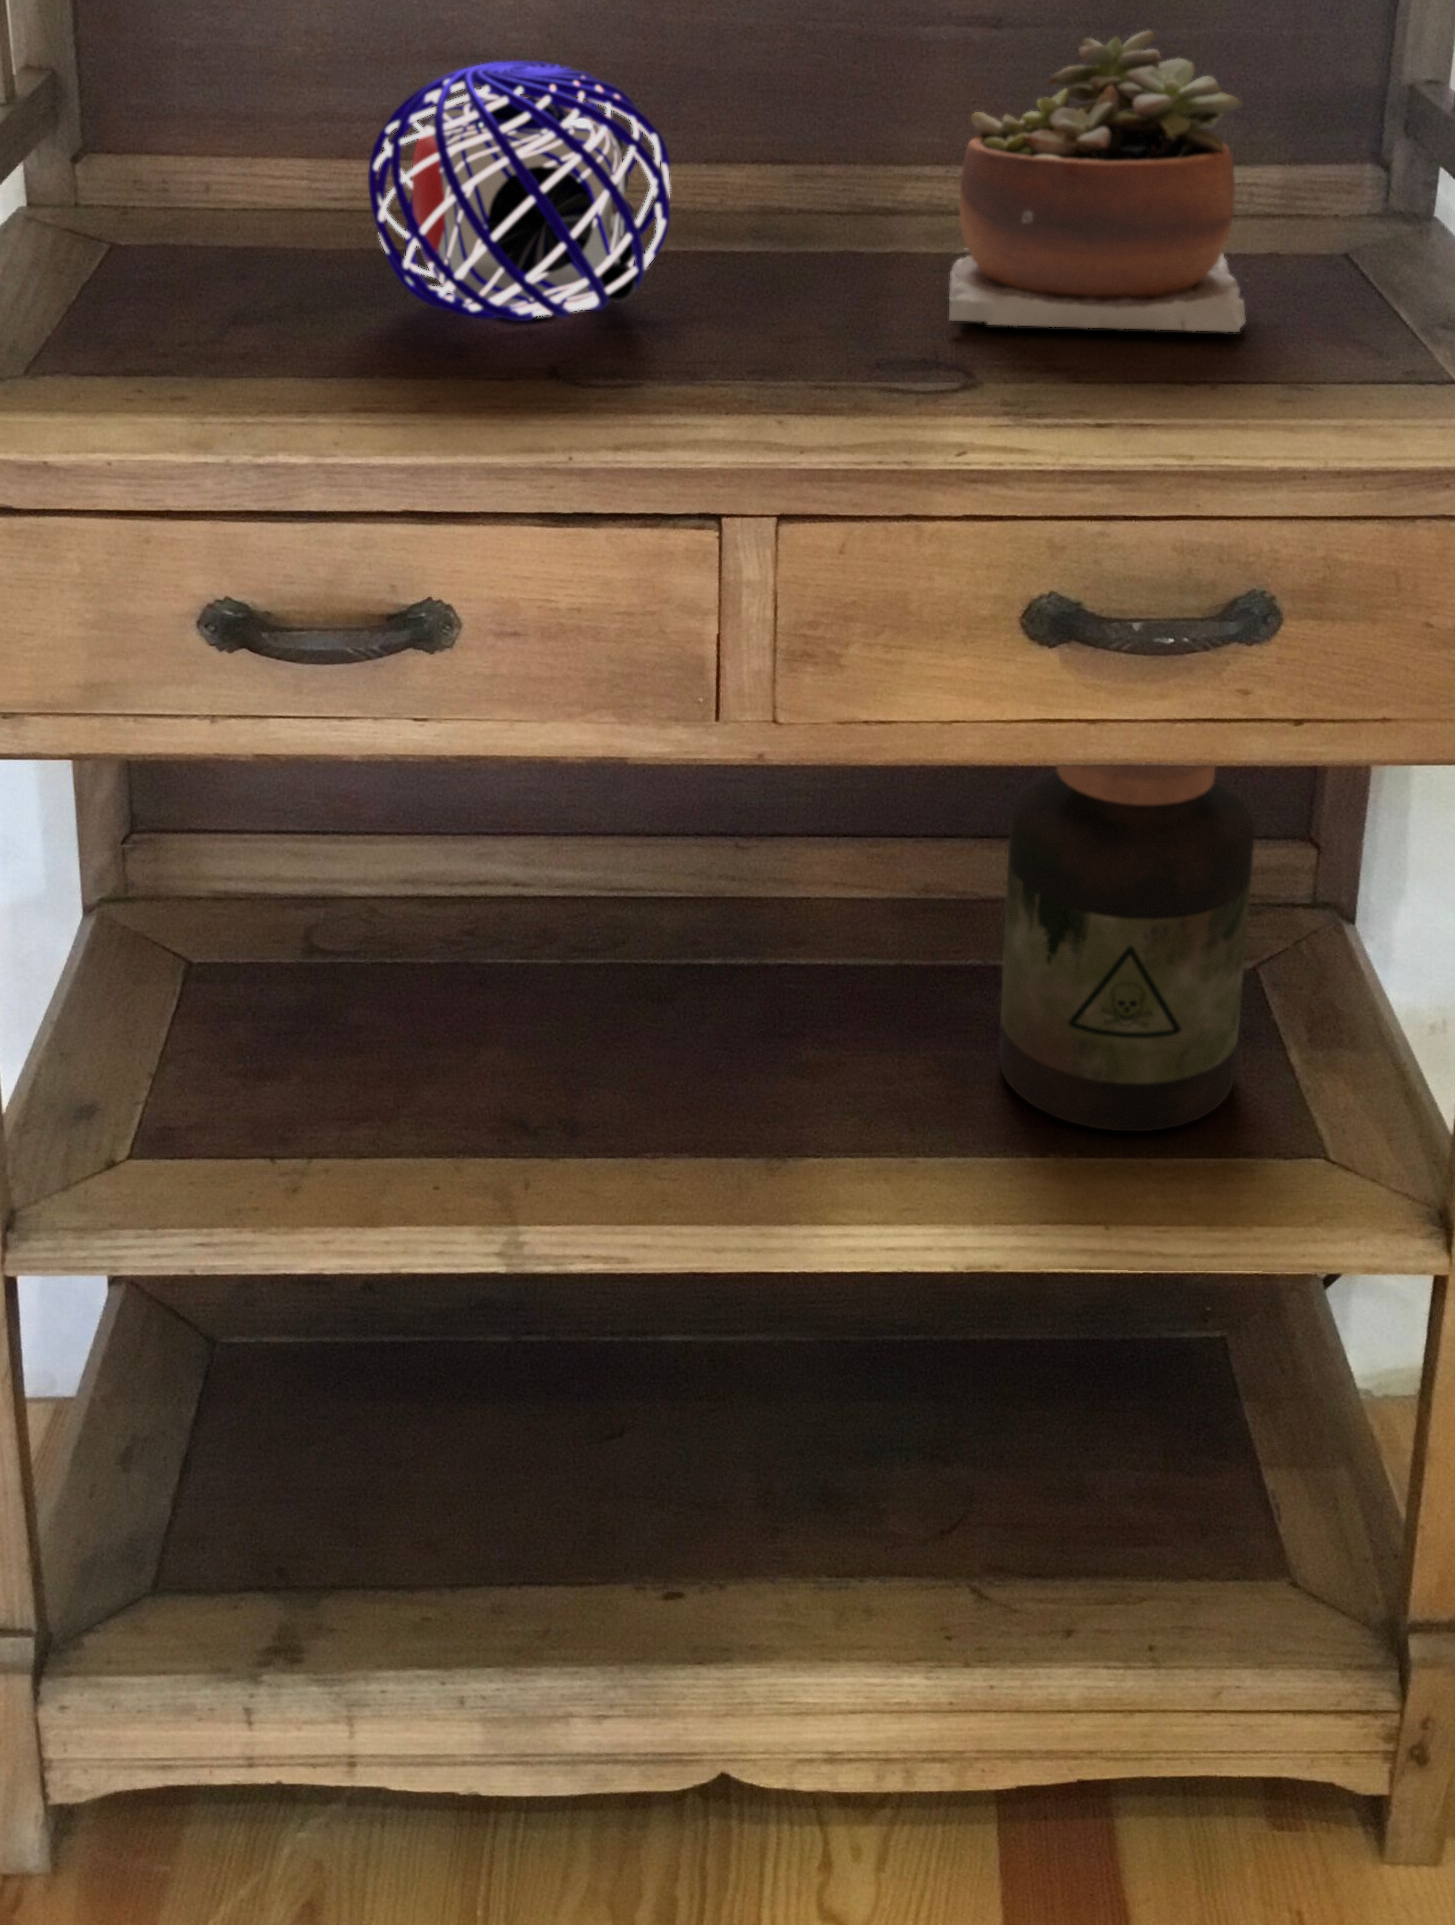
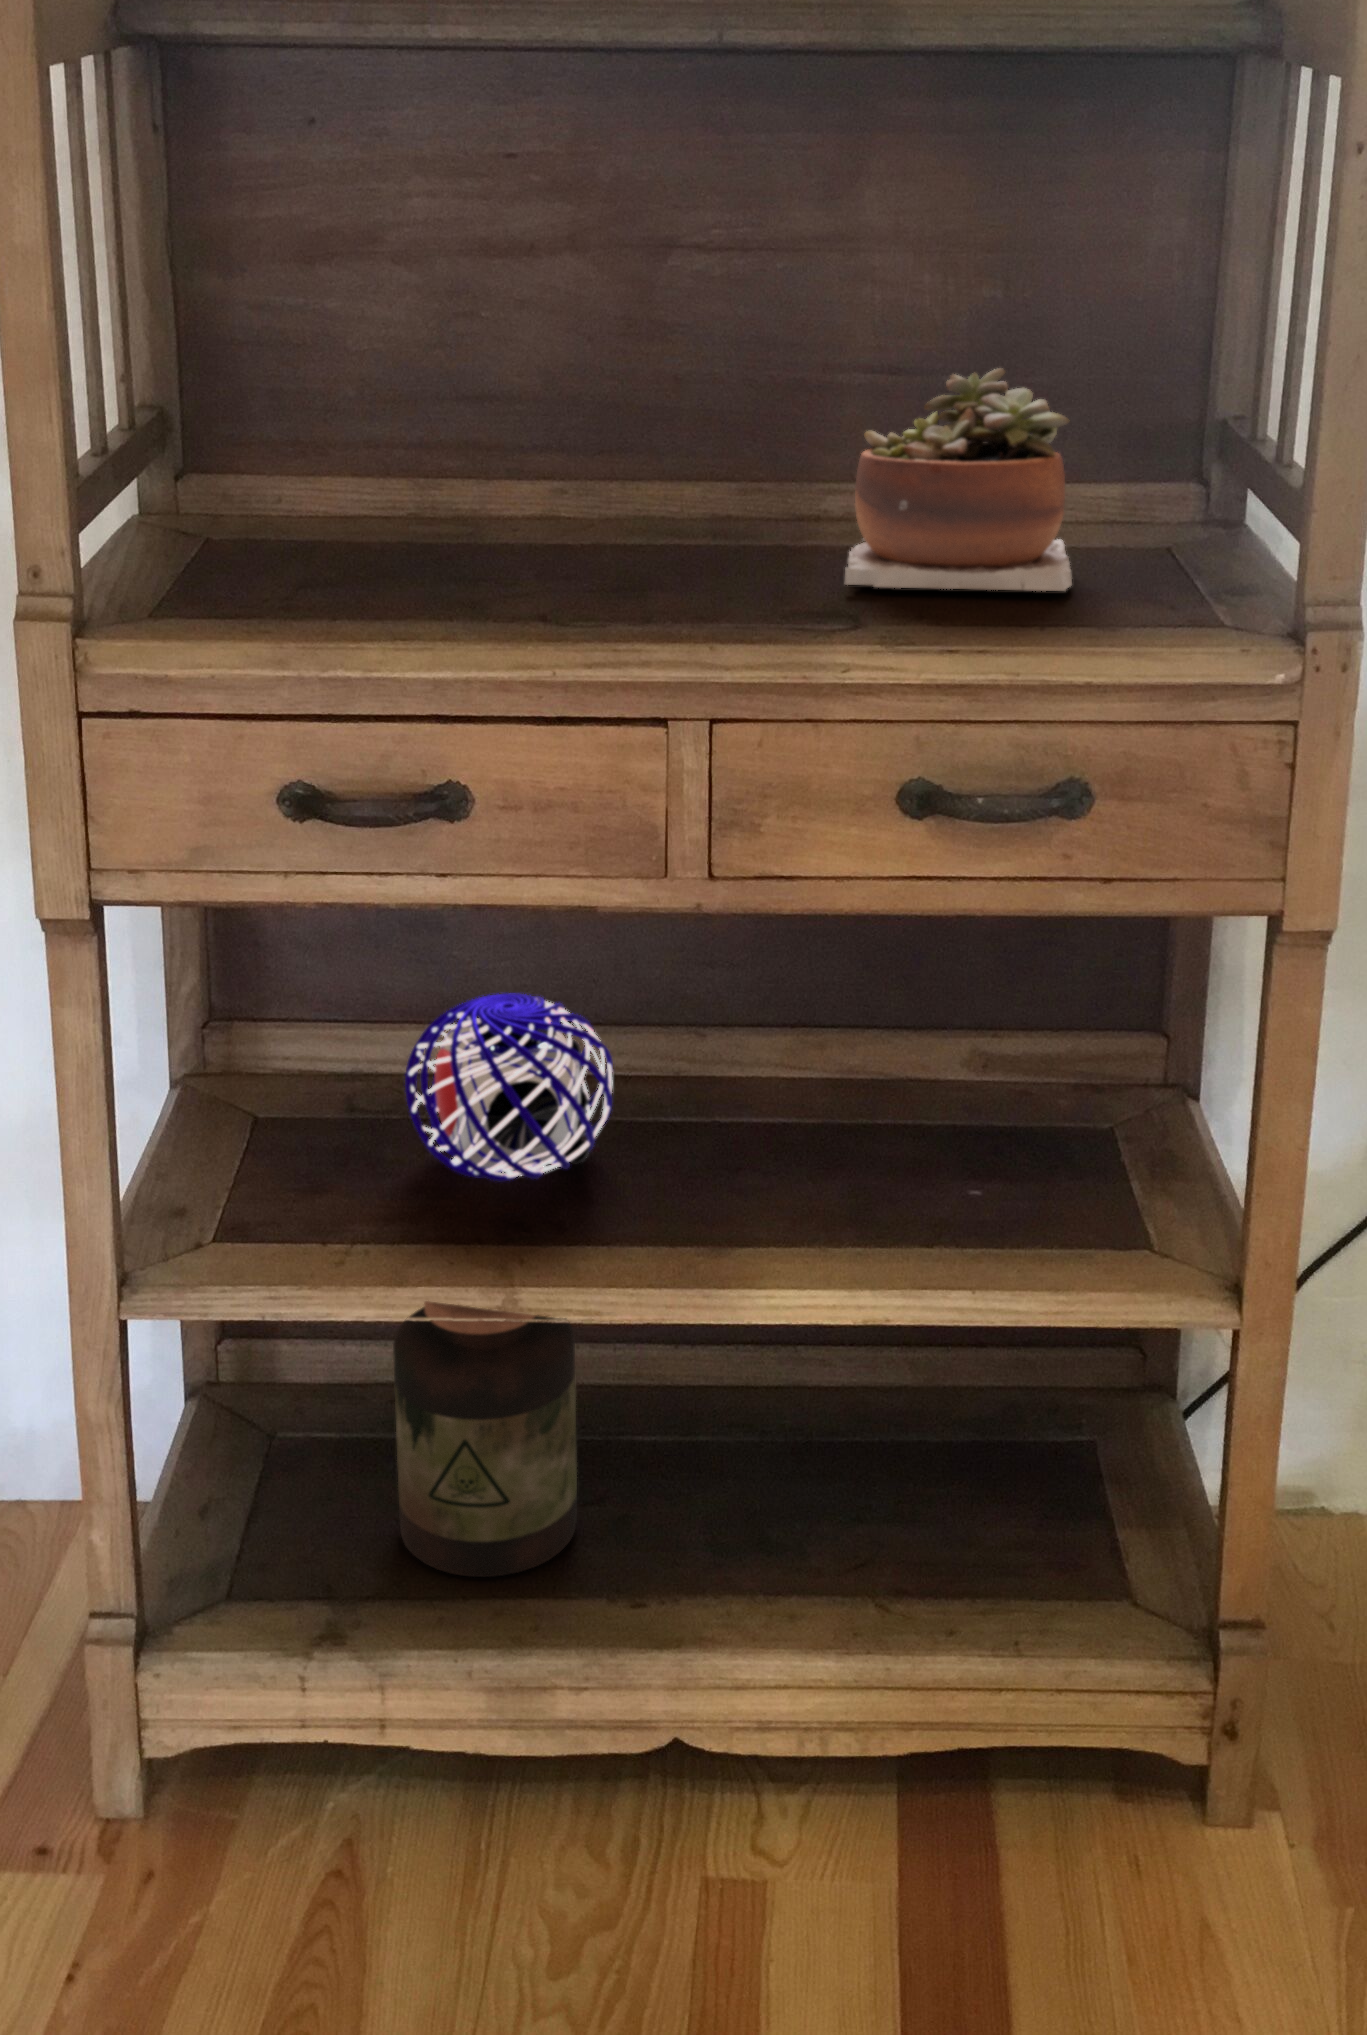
decorative orb: present [368,61,670,321] -> present [405,994,613,1181]
jar: present [999,765,1255,1131] -> present [393,1301,577,1577]

